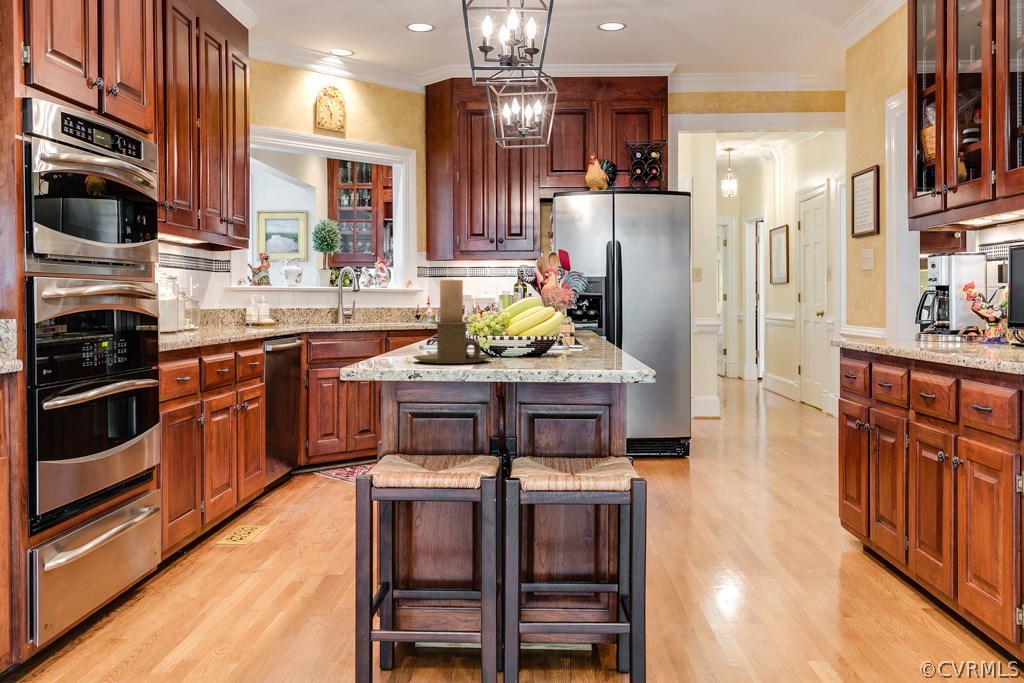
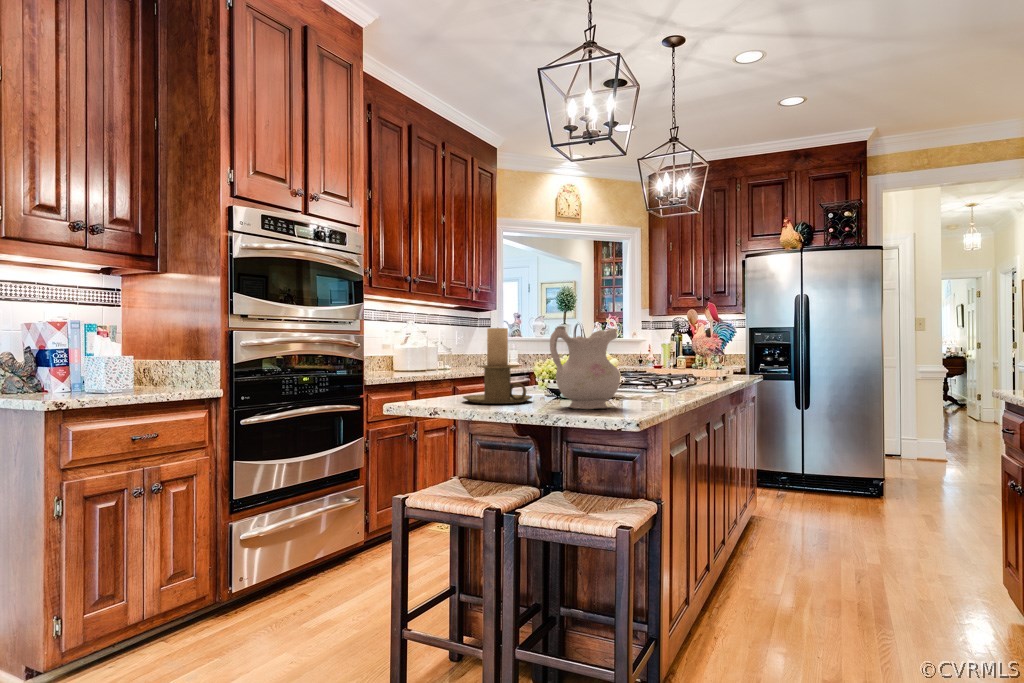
ceramic pitcher: none [533,278,599,364] -> present [550,326,620,409]

